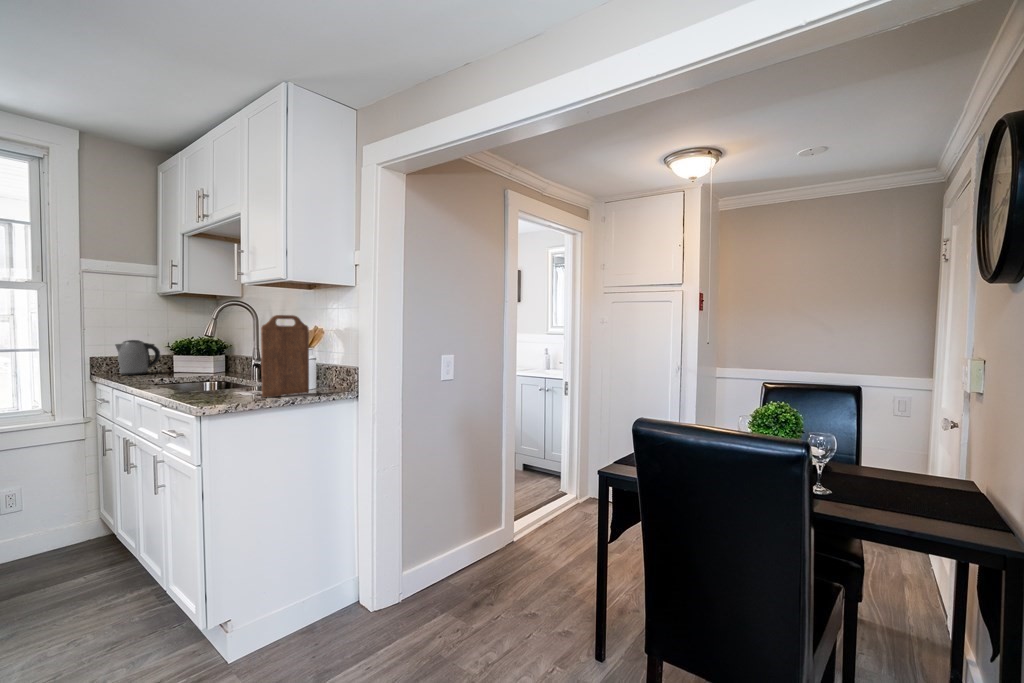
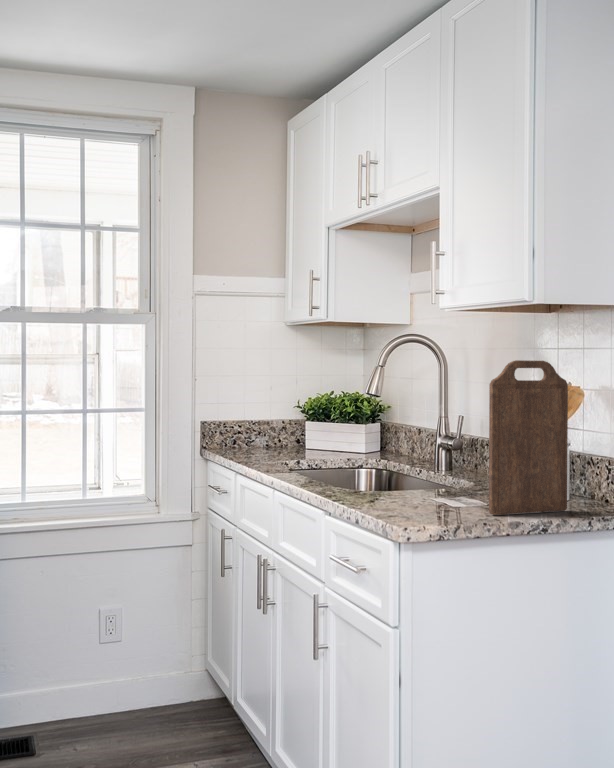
kettle: present [115,340,160,375] -> none [233,396,288,451]

